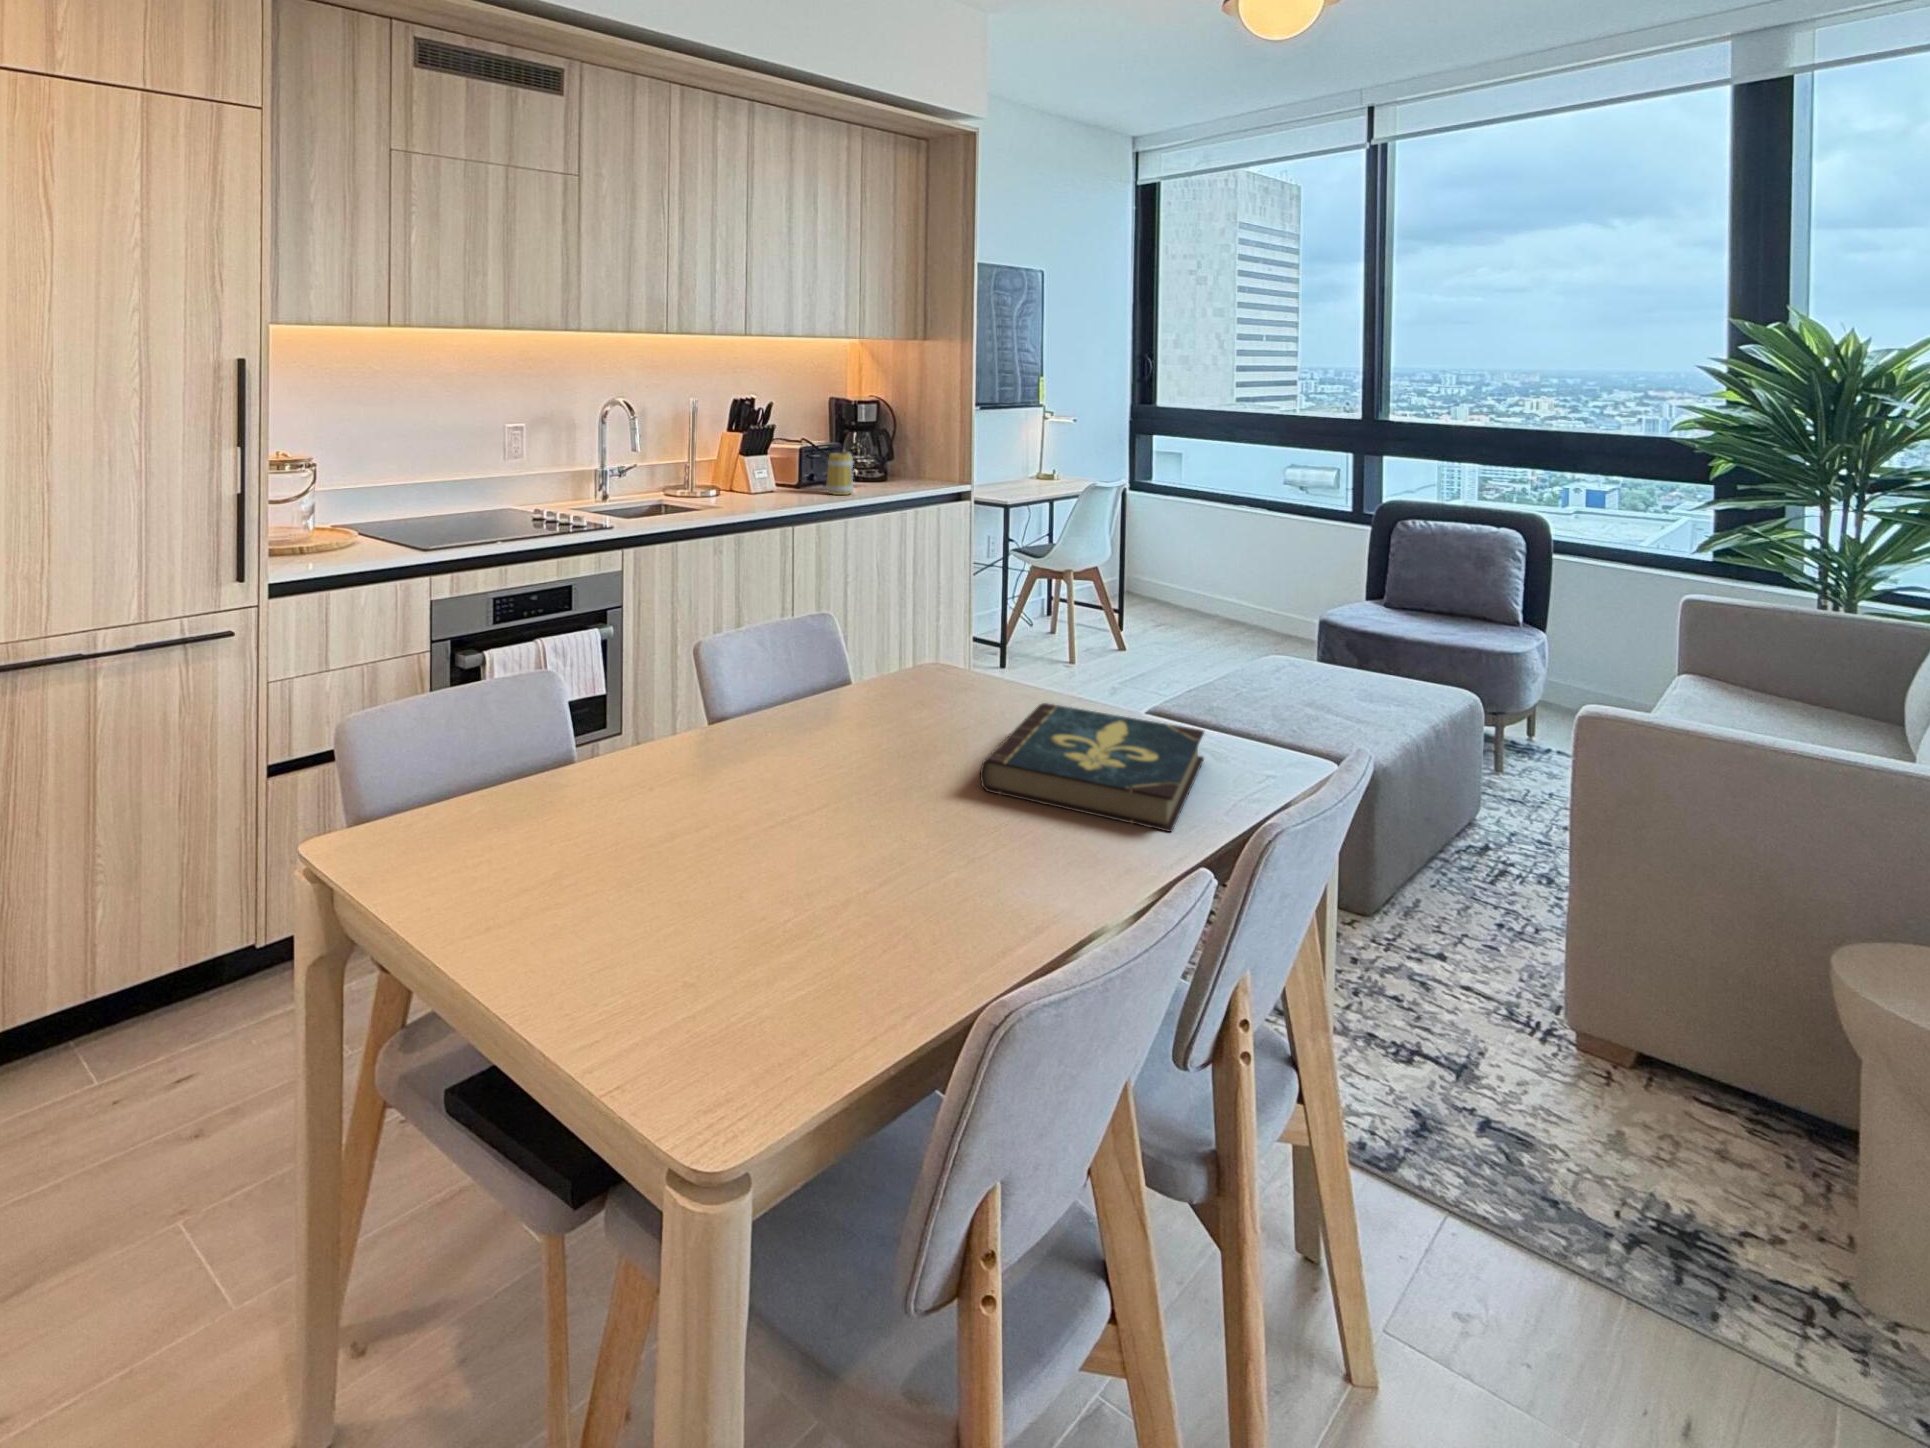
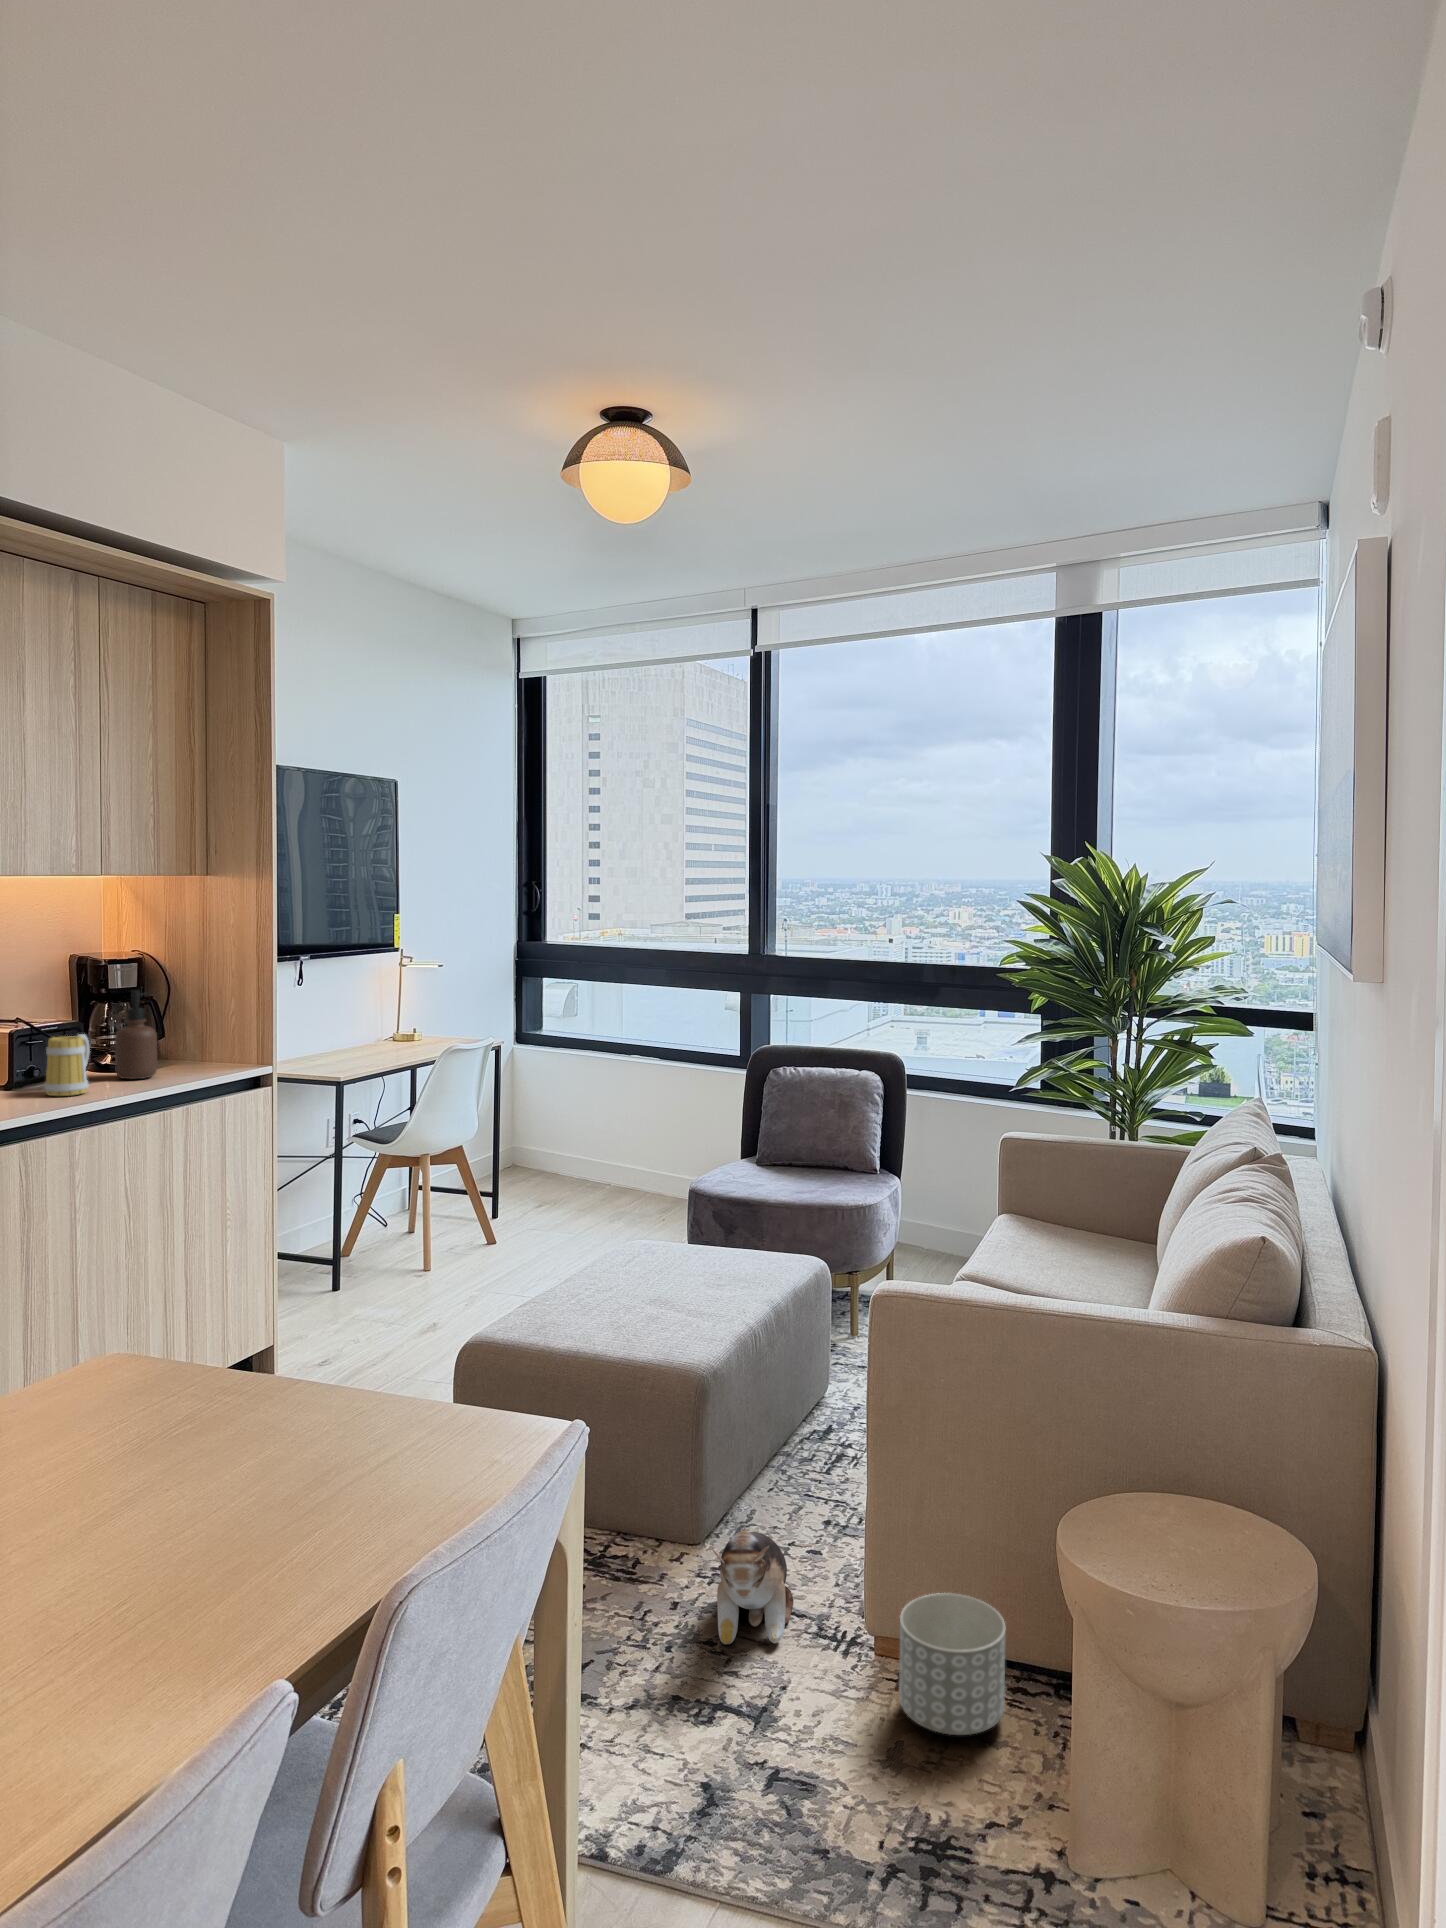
soap dispenser: none [866,424,893,488] -> present [115,990,157,1079]
book: present [980,703,1204,832] -> none [66,1414,424,1596]
plush toy: none [1402,904,1478,1014] -> present [712,1529,793,1645]
planter: none [1618,1005,1753,1150] -> present [899,1593,1005,1735]

